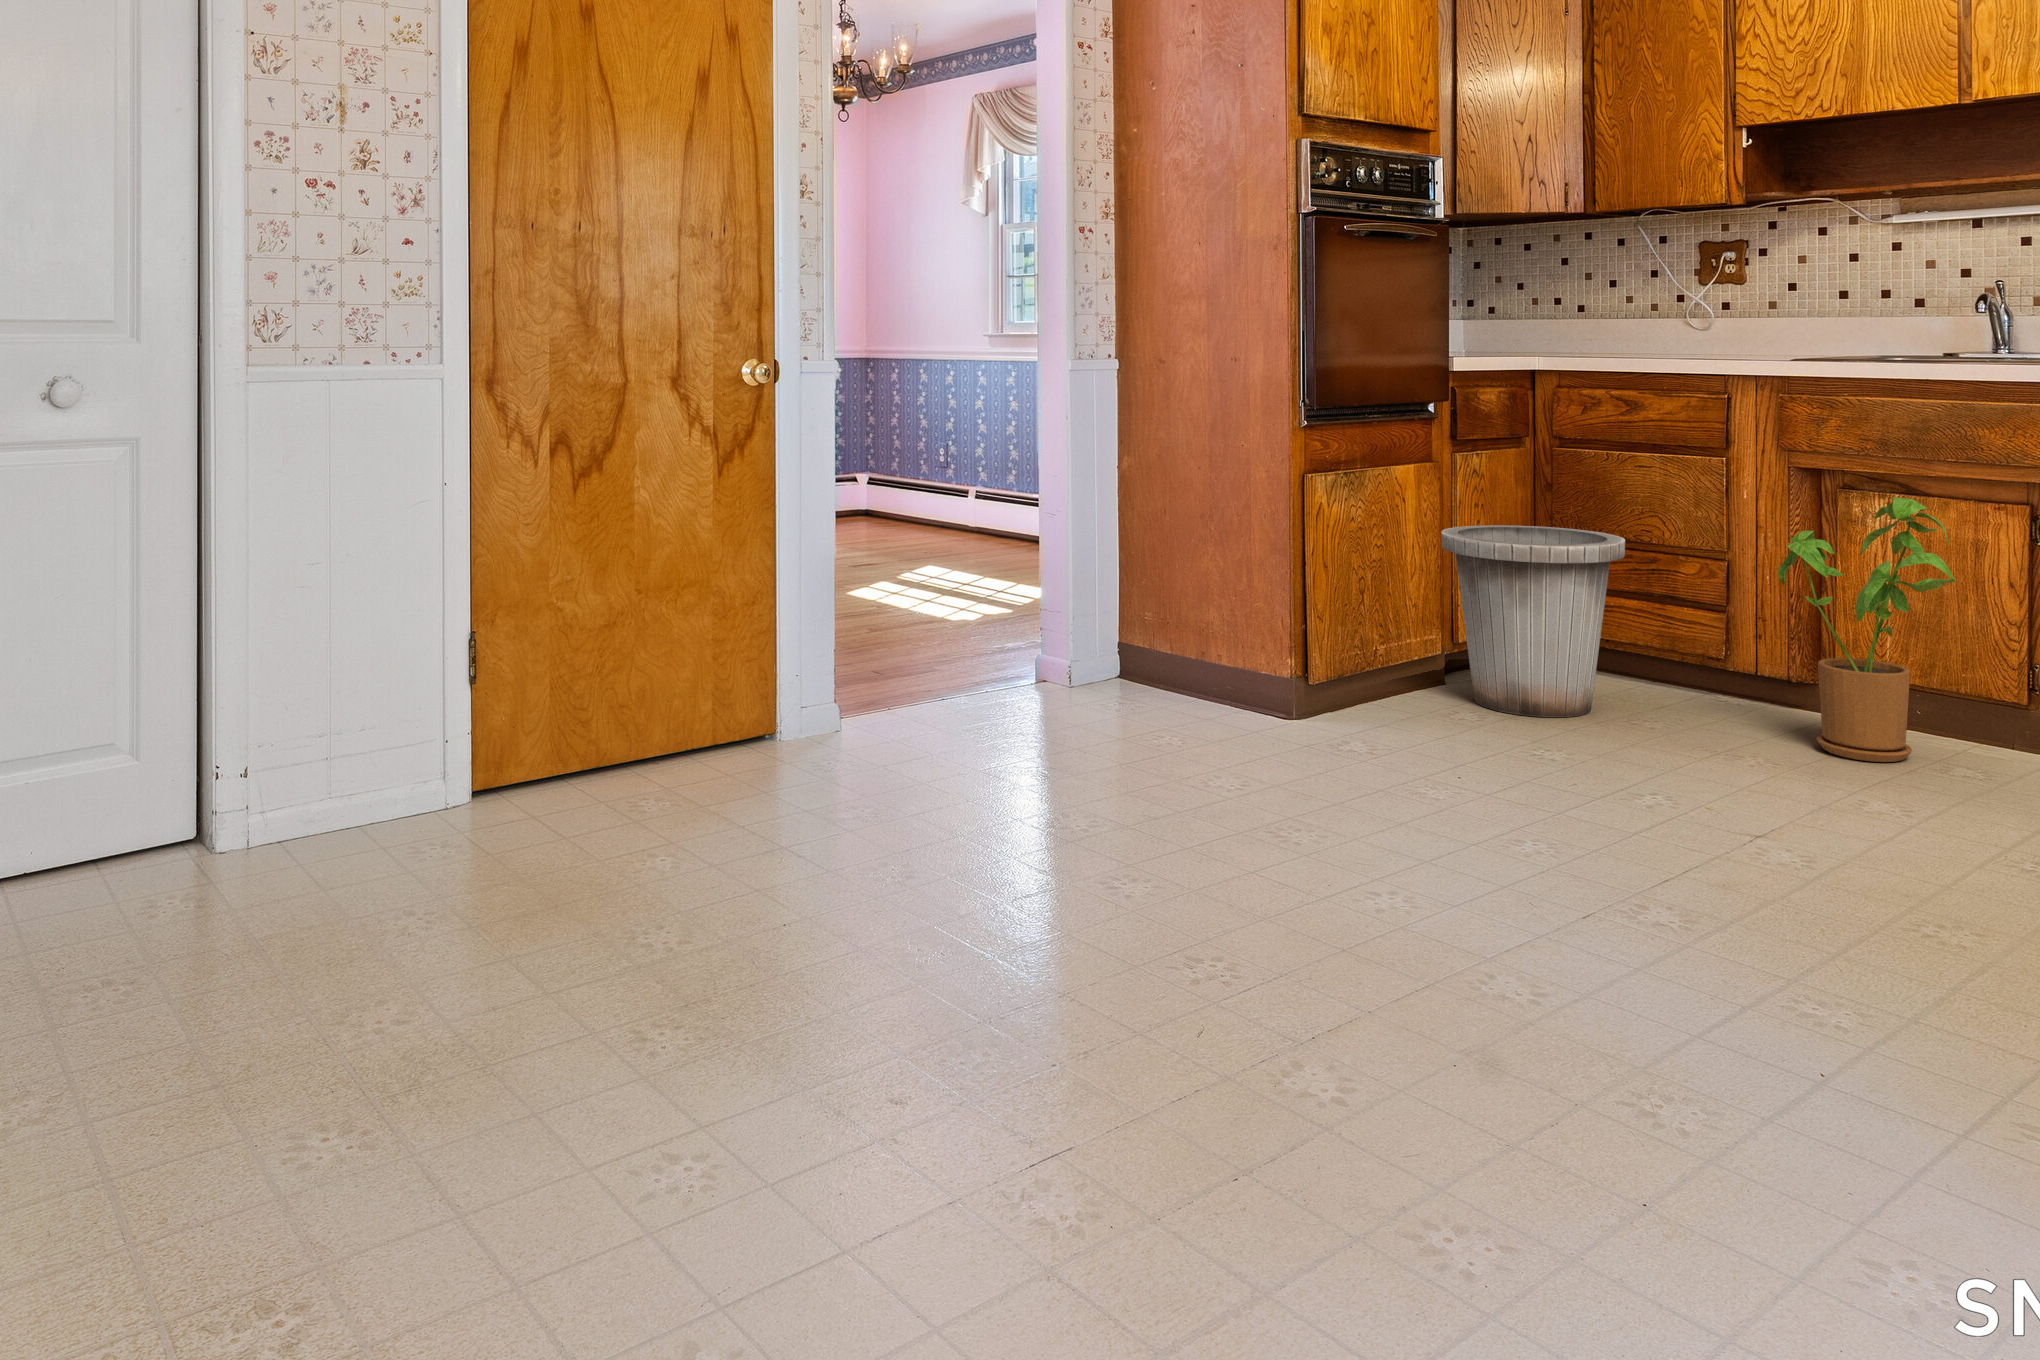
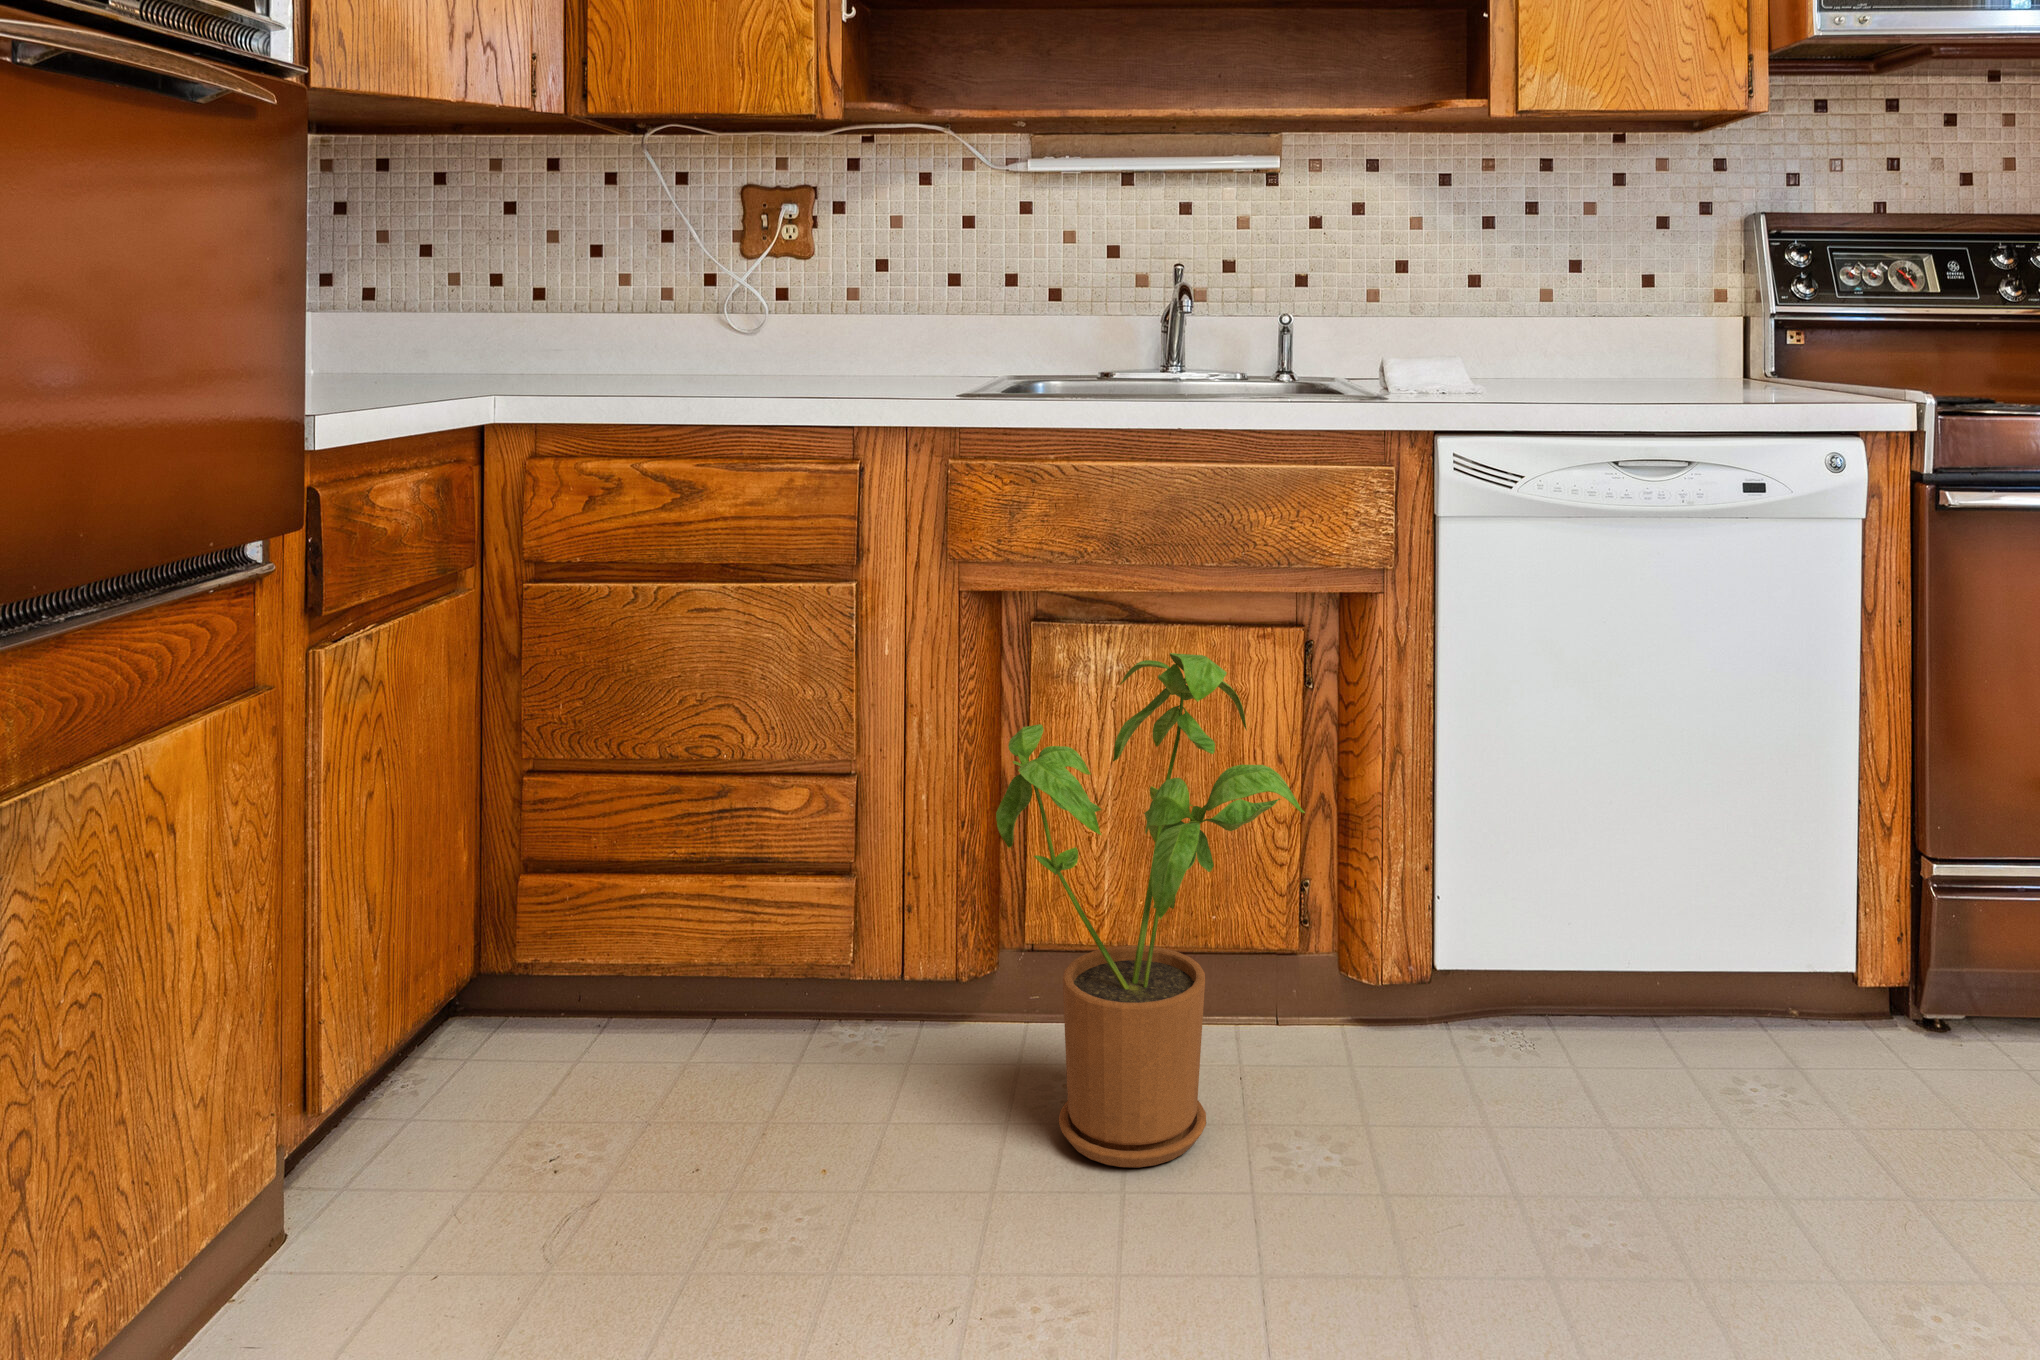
trash can: present [1442,525,1625,717] -> none [287,757,708,1266]

